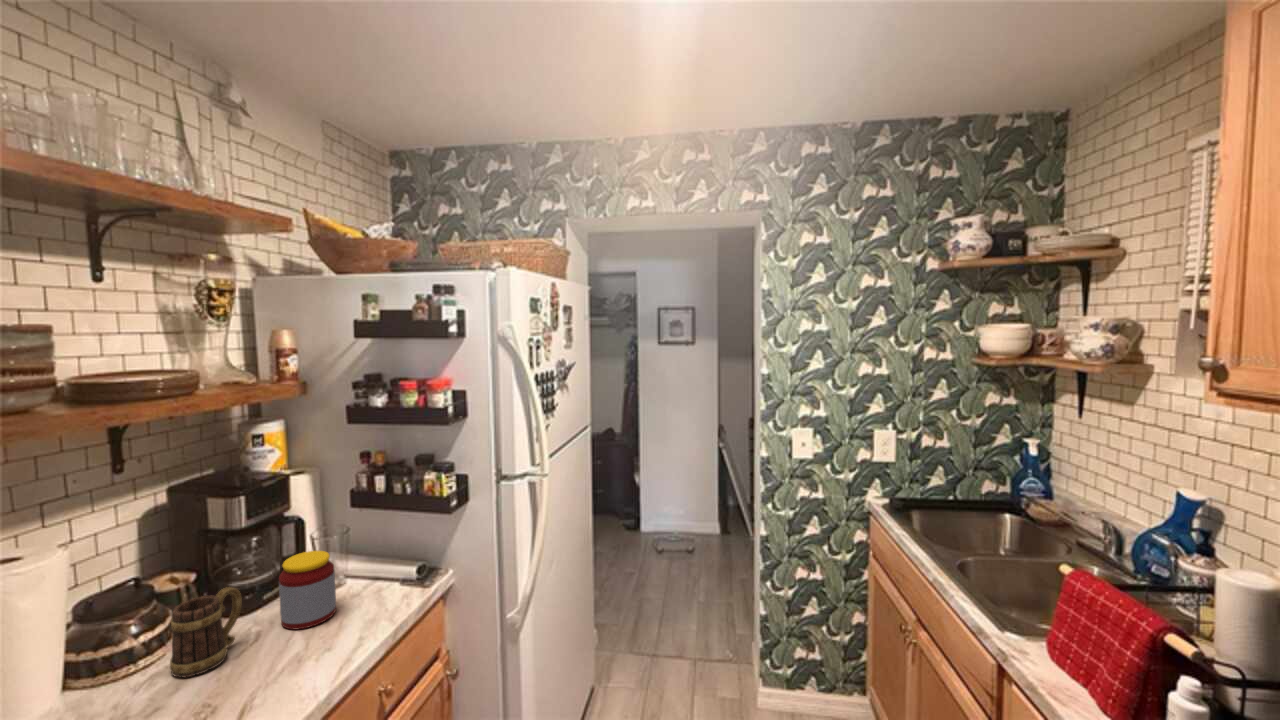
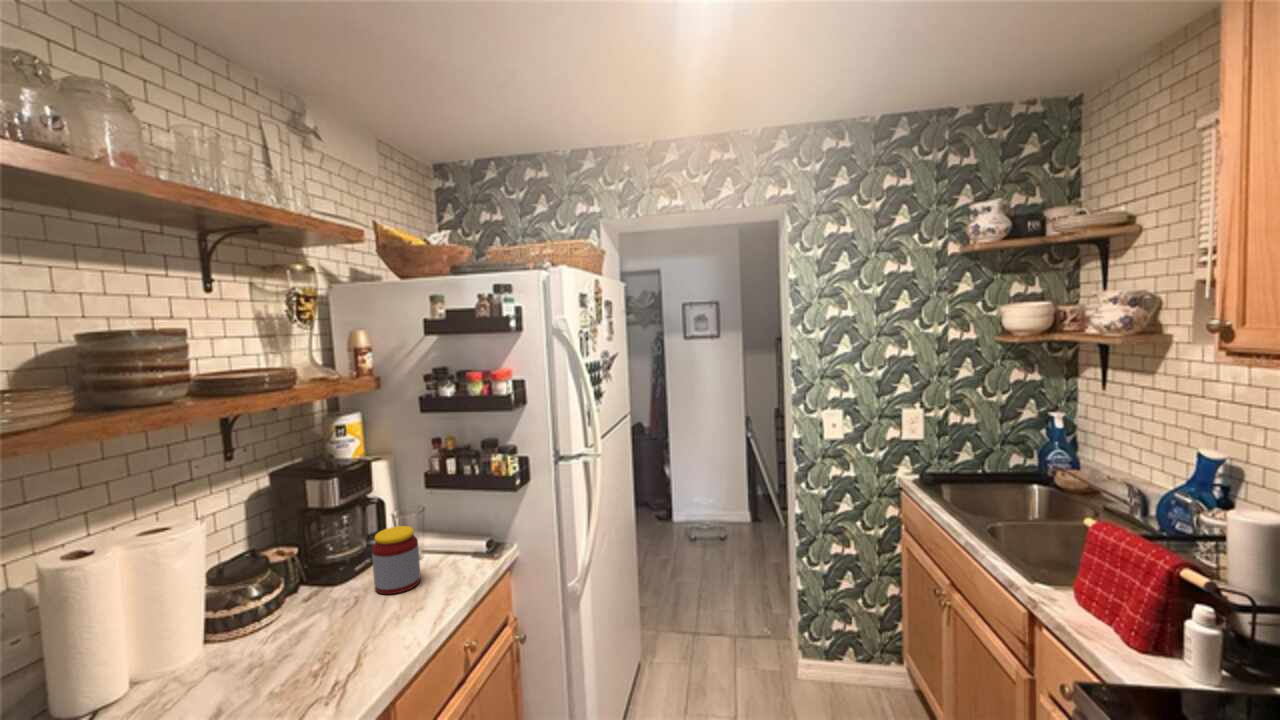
mug: present [170,587,242,677] -> none [290,556,344,632]

